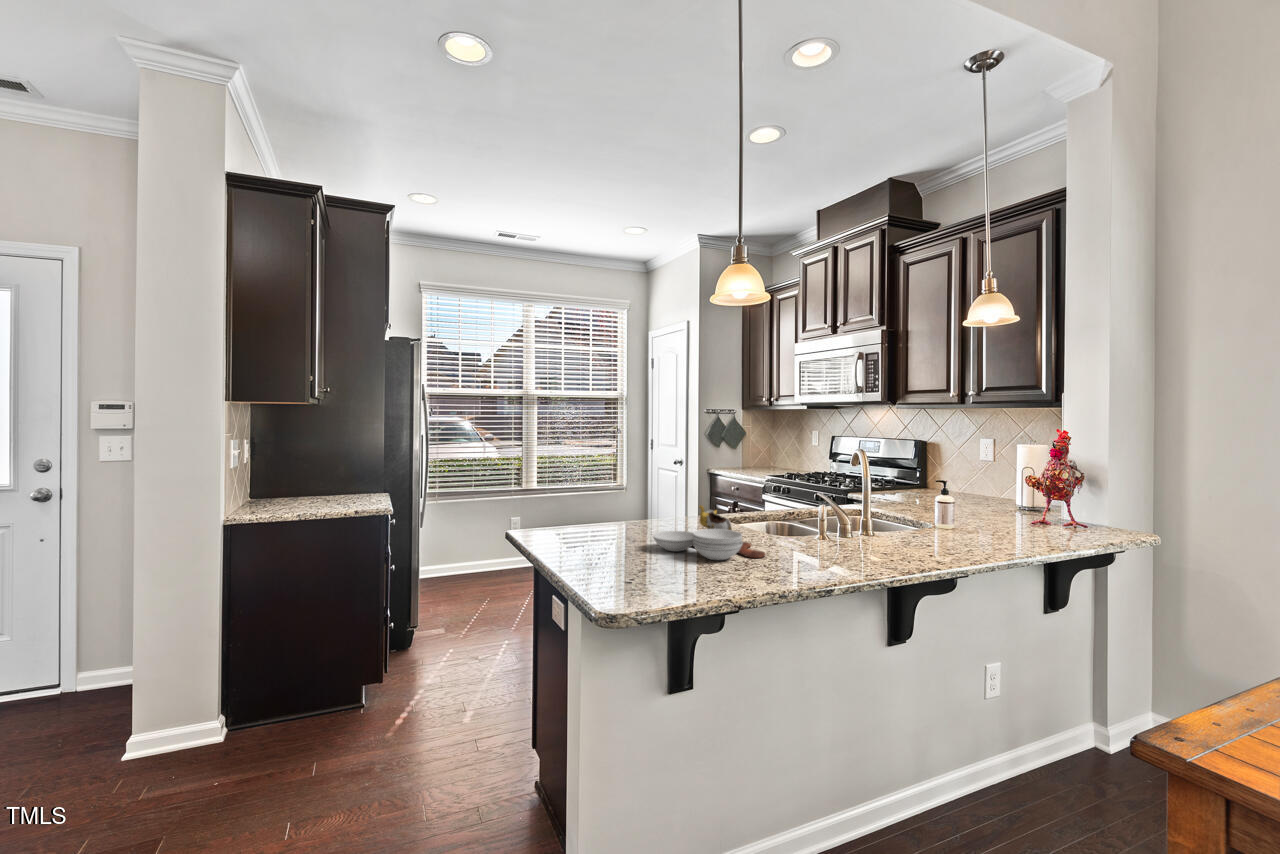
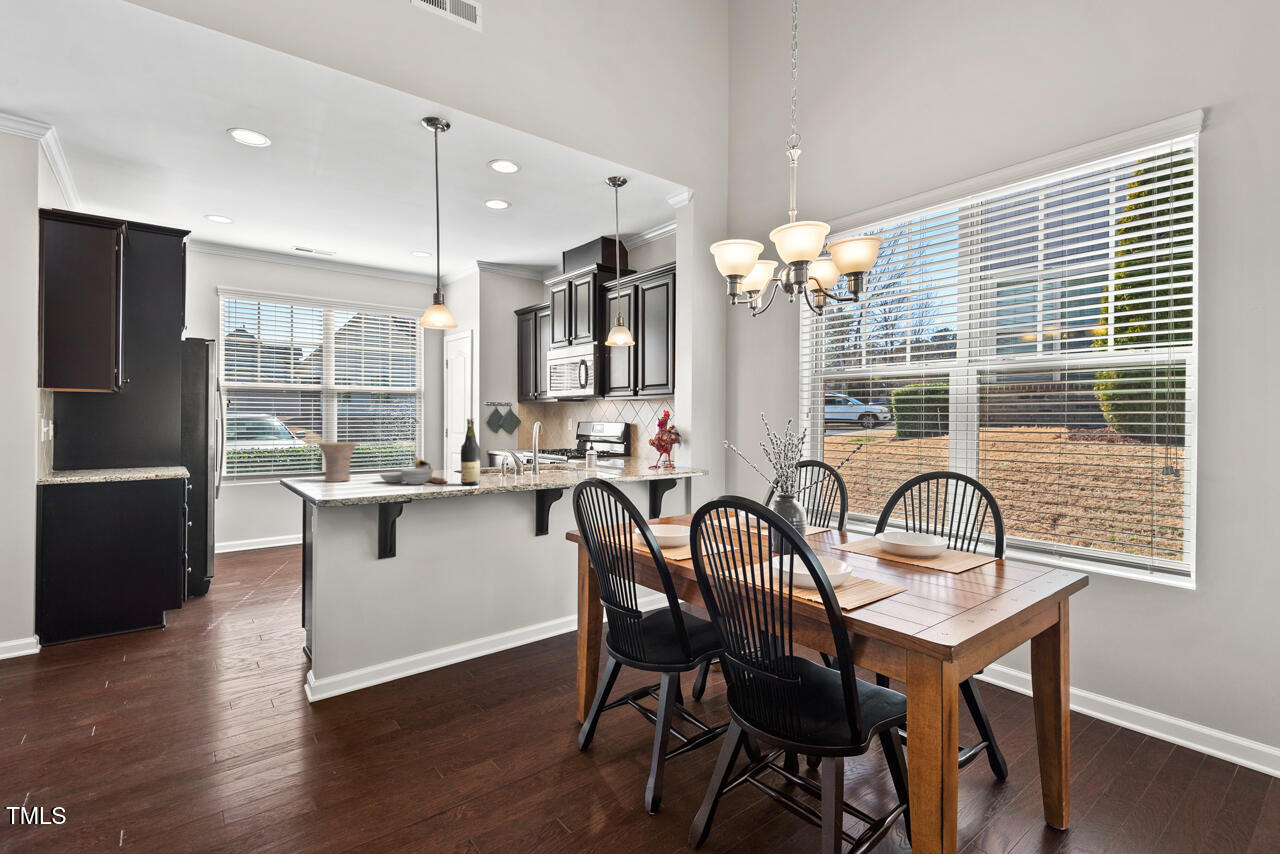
wine bottle: none [798,449,832,568] -> present [461,419,480,485]
vase: none [558,479,613,544] -> present [318,442,357,482]

